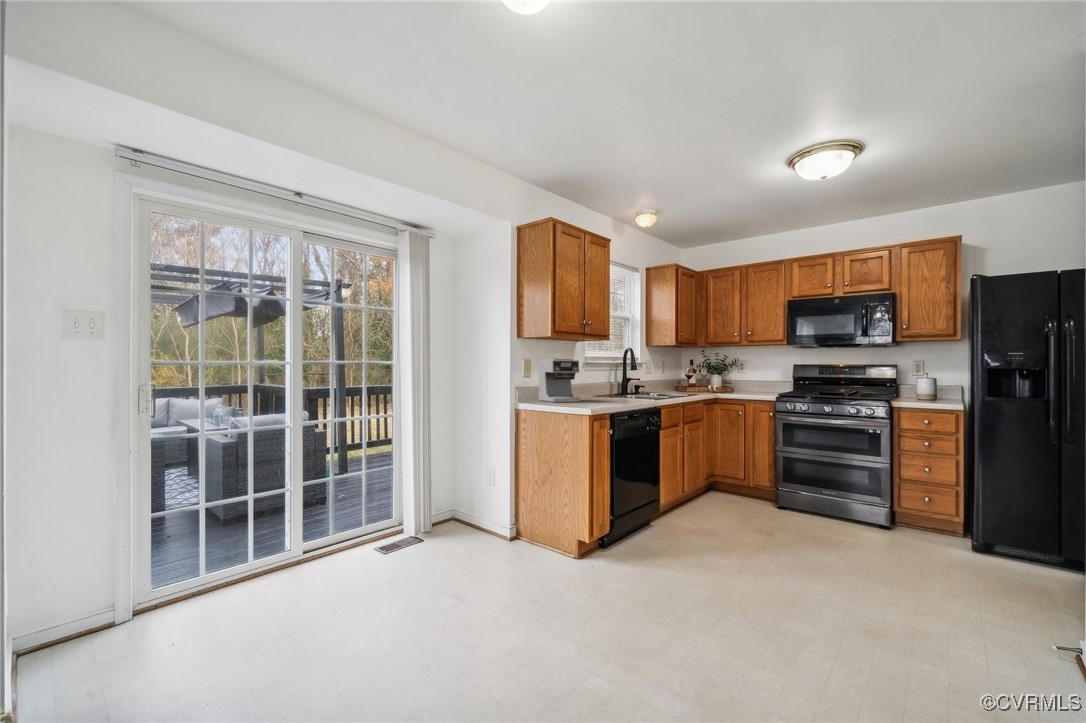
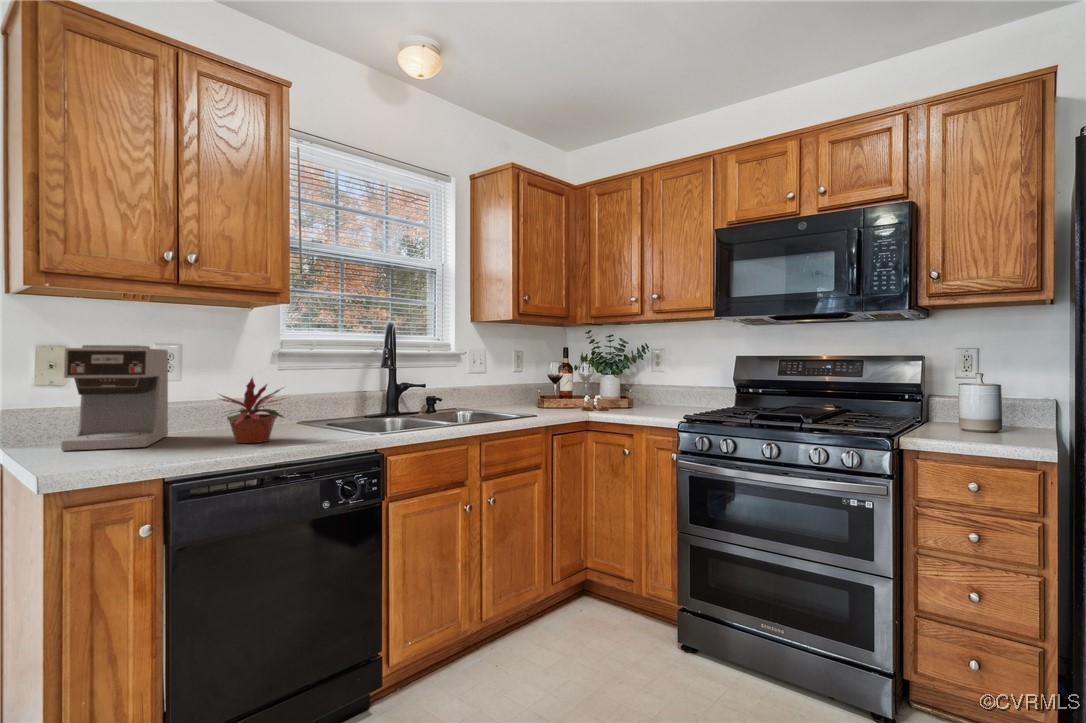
potted plant: none [593,372,629,401] -> present [221,378,286,443]

